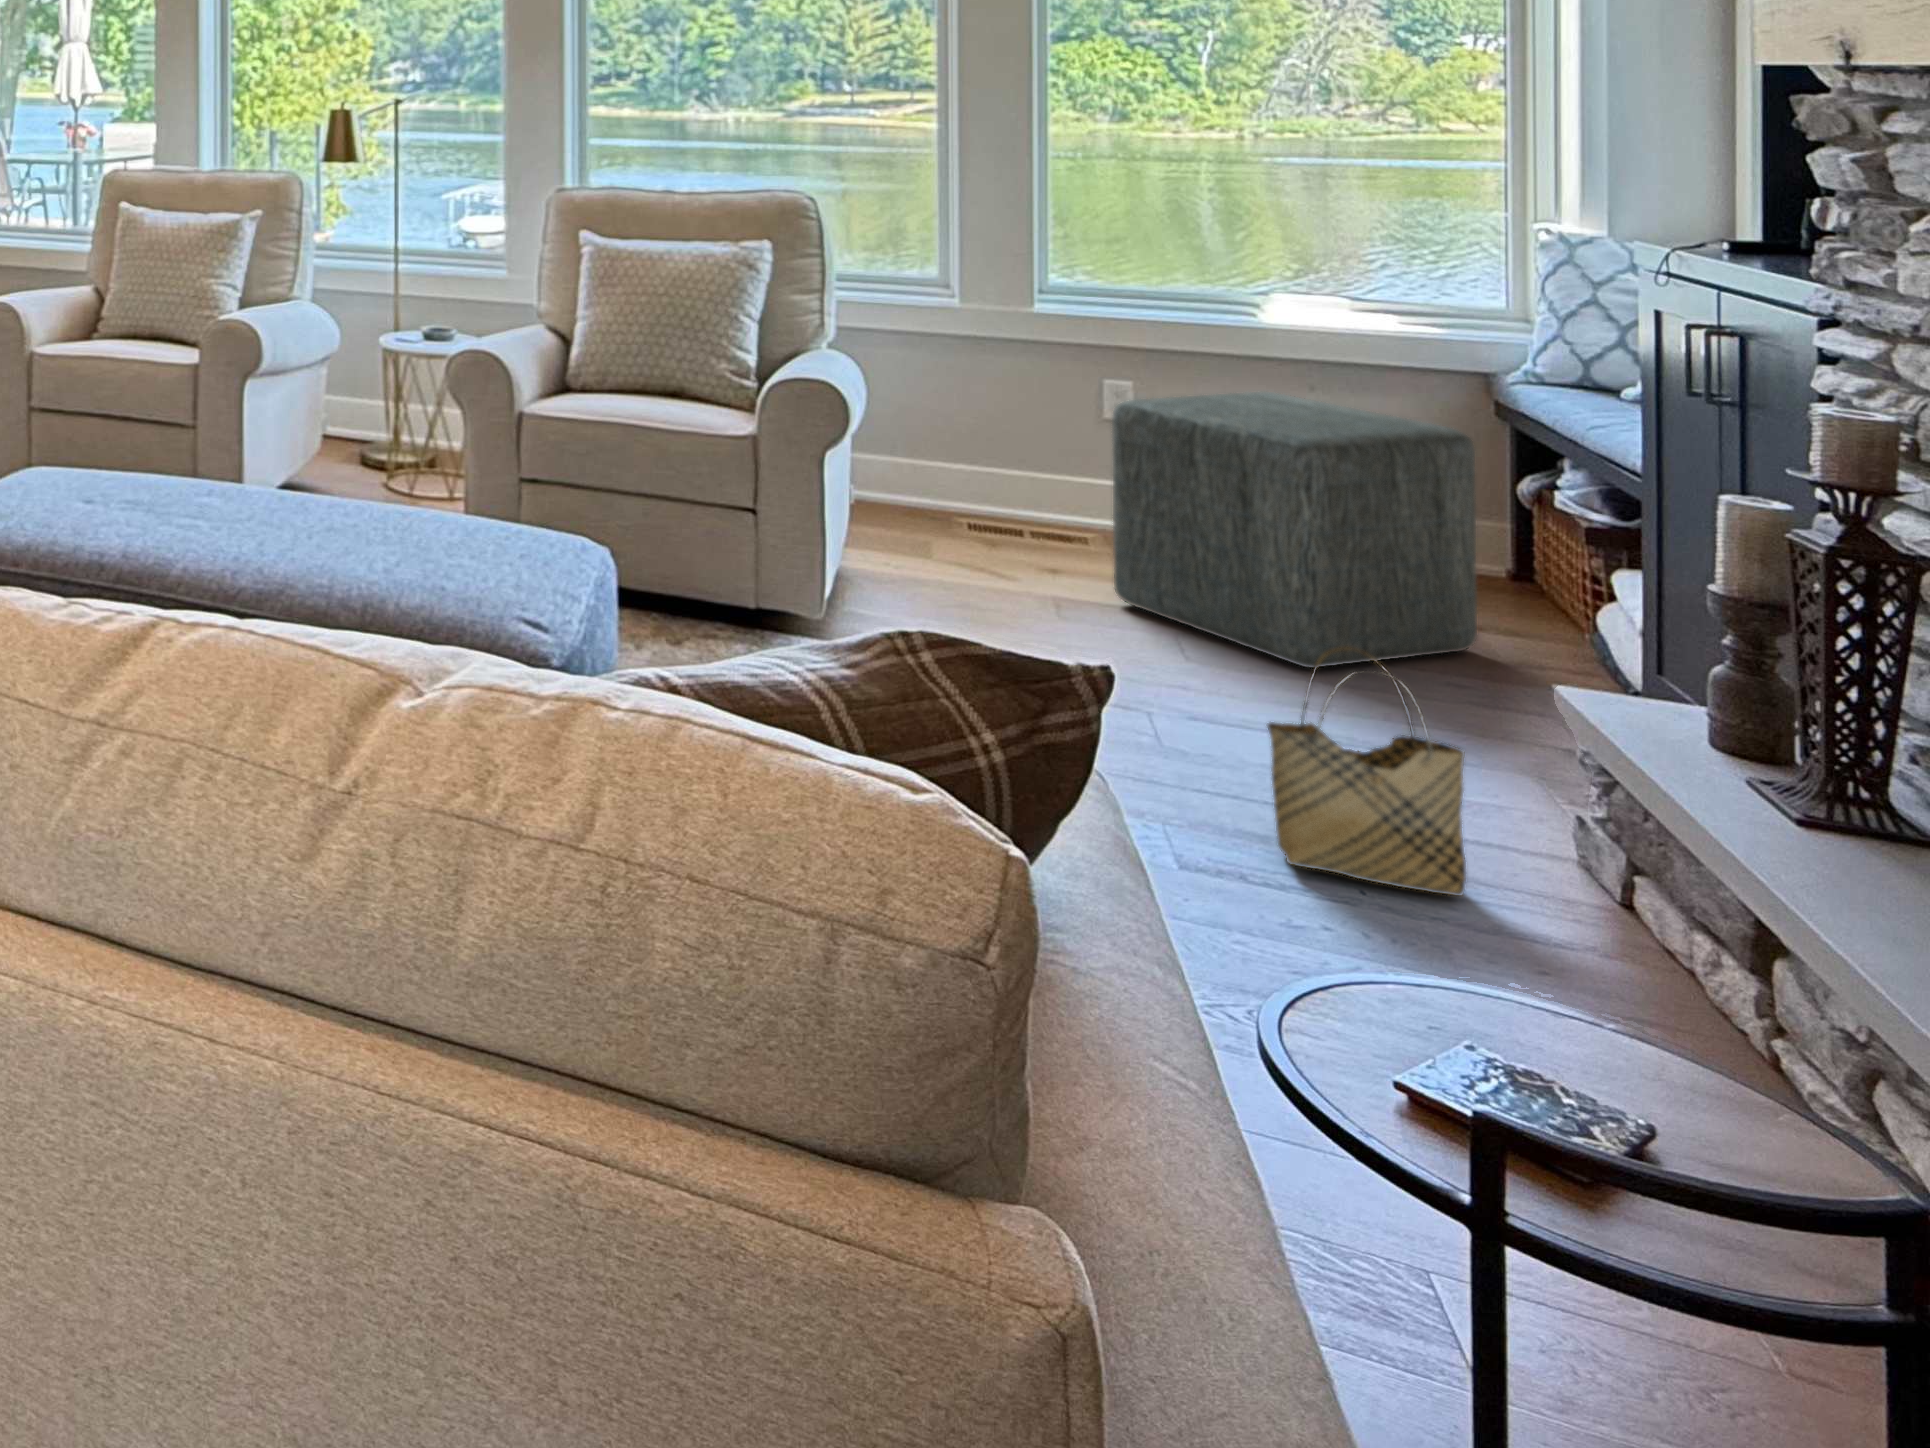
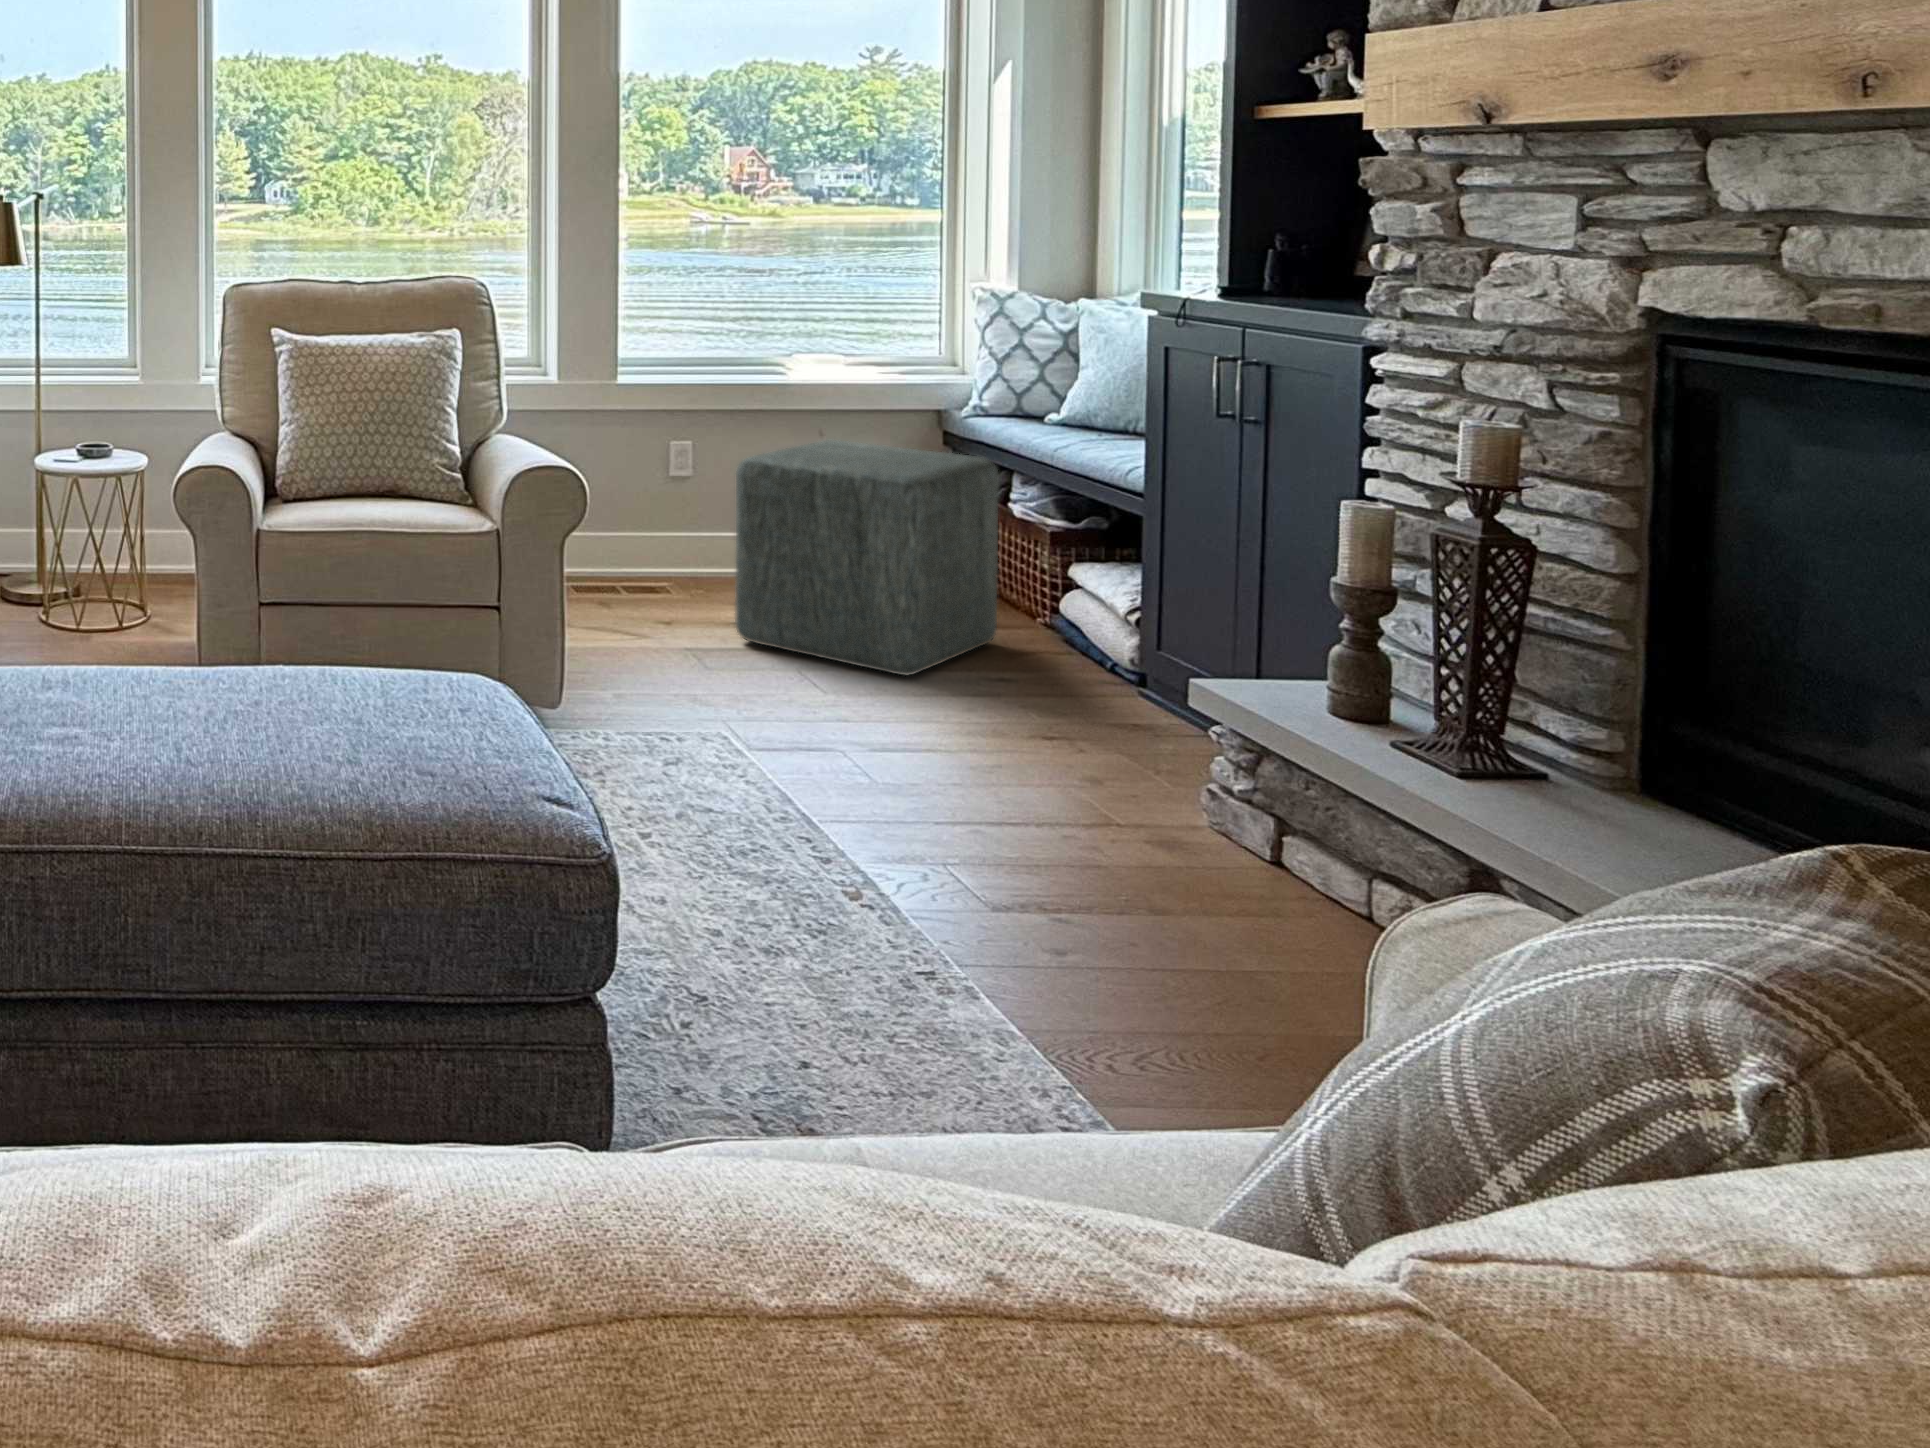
woven basket: present [1267,647,1466,896] -> none [1019,652,1163,851]

